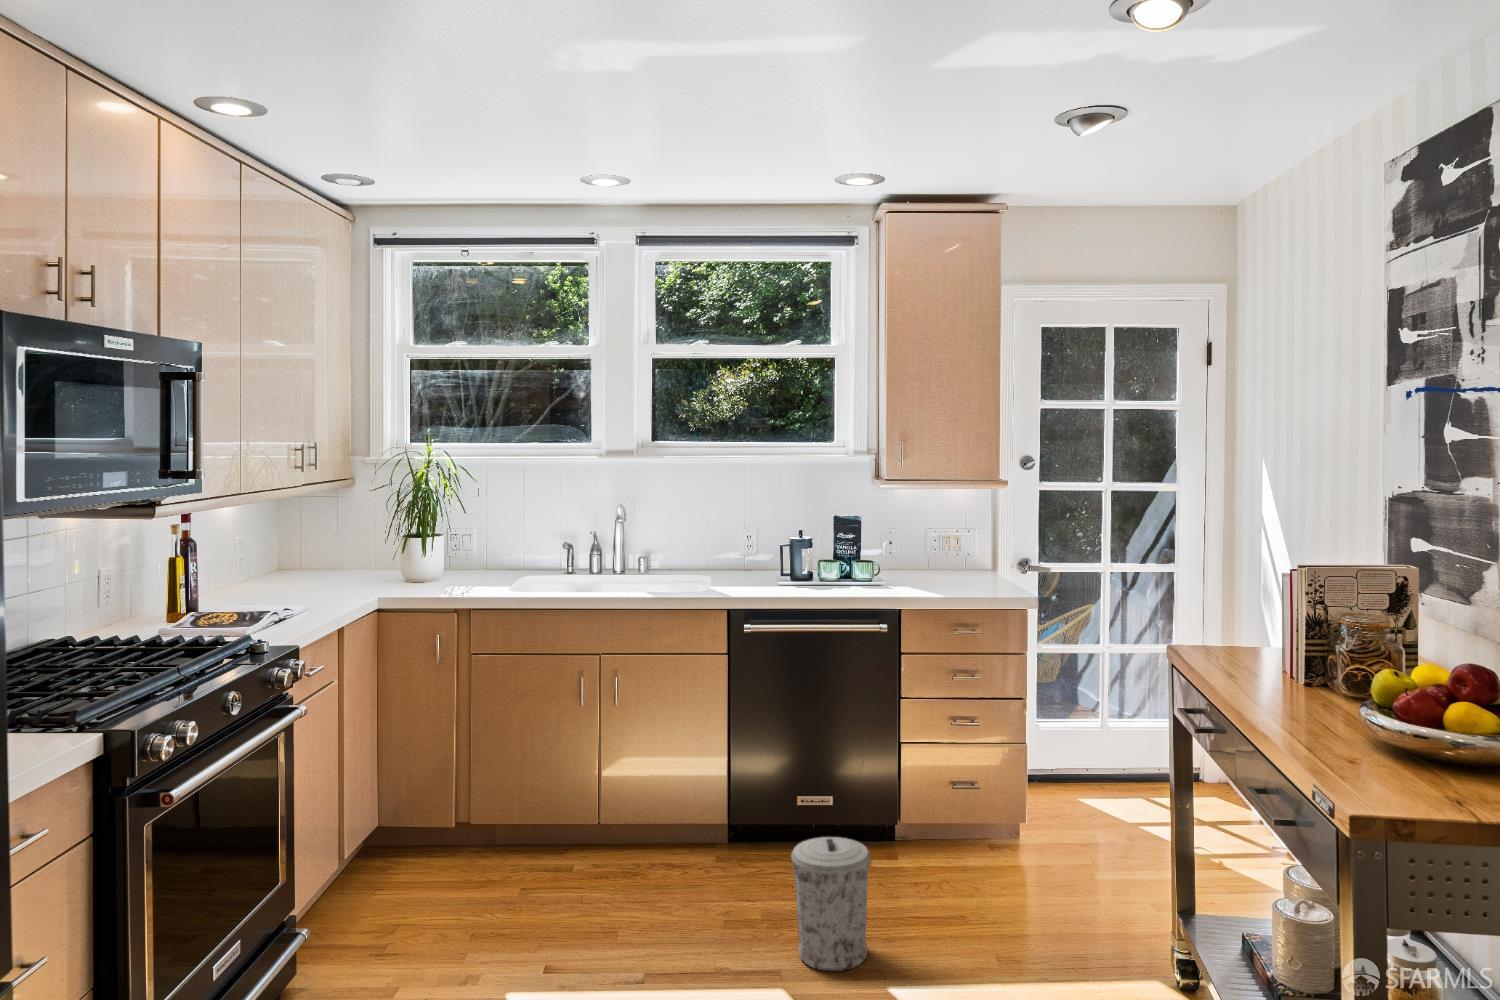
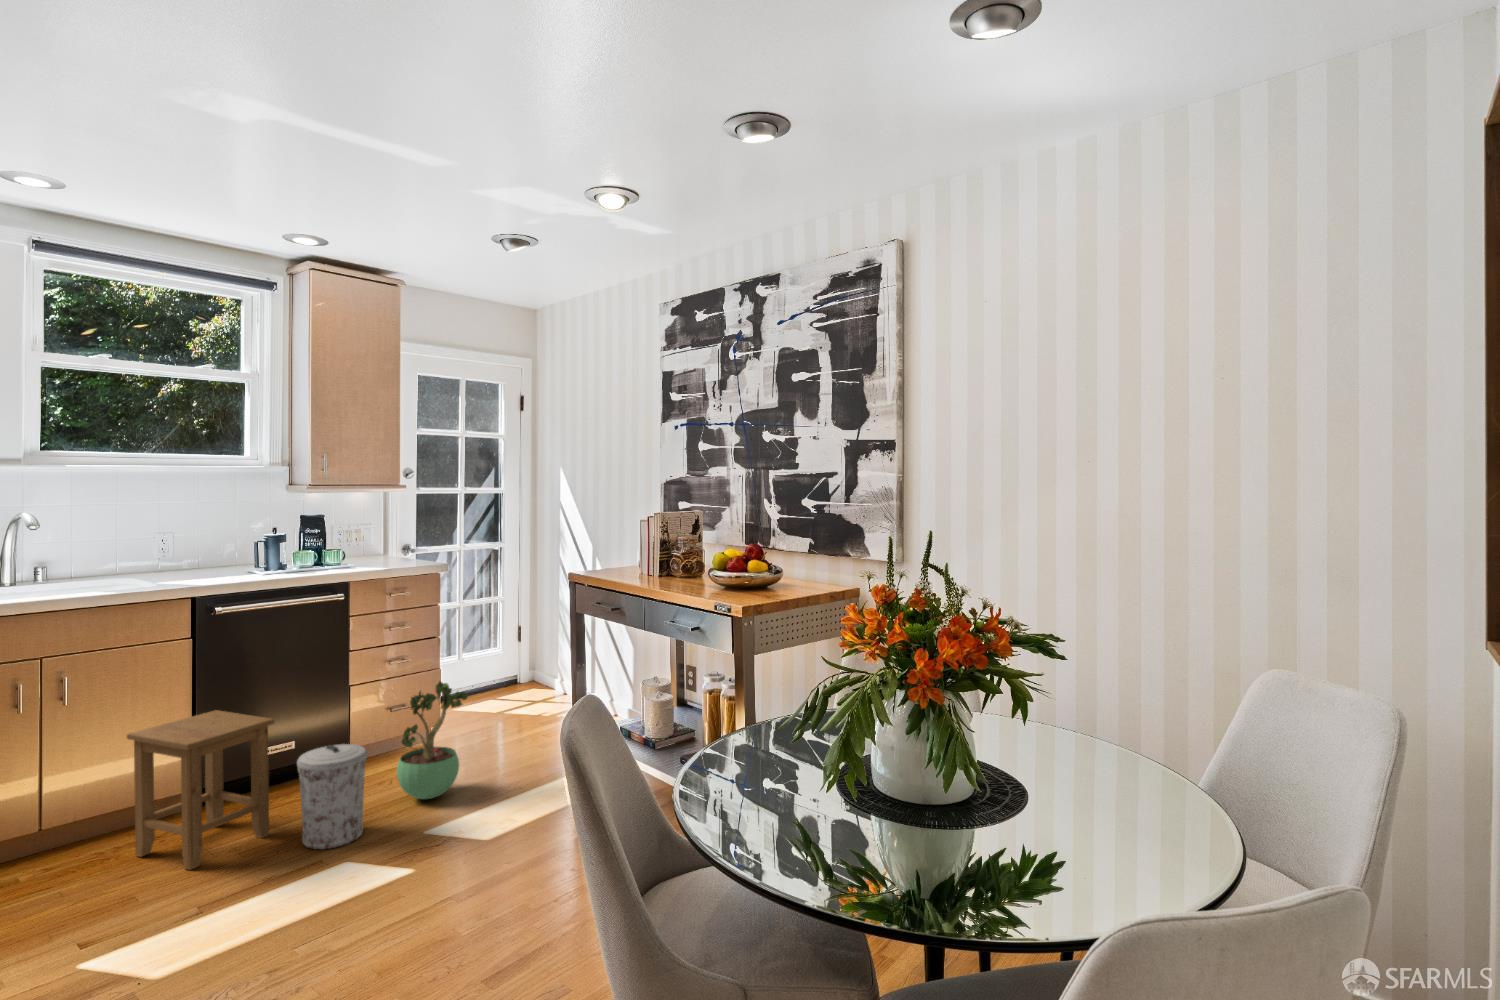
stool: none [659,760,784,941] -> present [127,710,274,870]
potted plant: none [924,780,1023,941] -> present [397,681,468,799]

